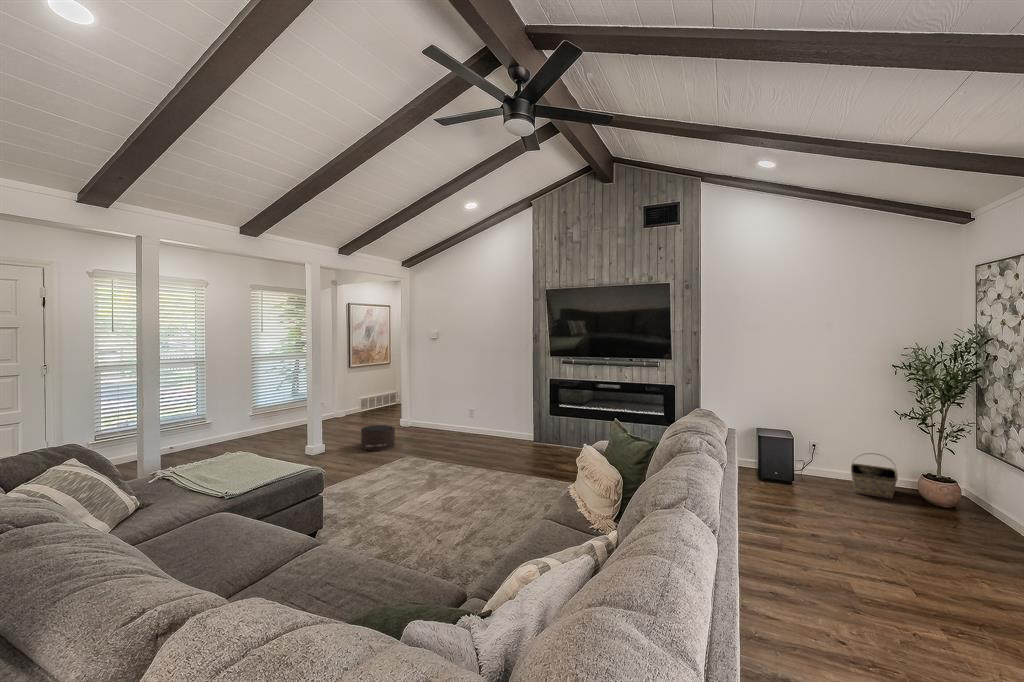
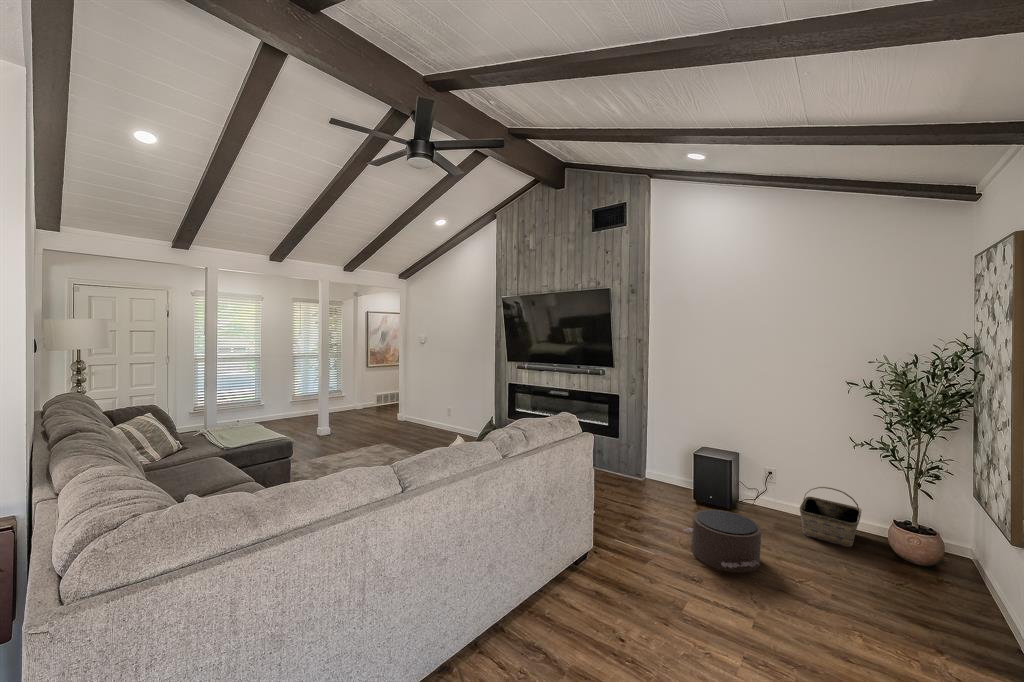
pouf: present [361,425,395,451] -> present [684,510,761,573]

